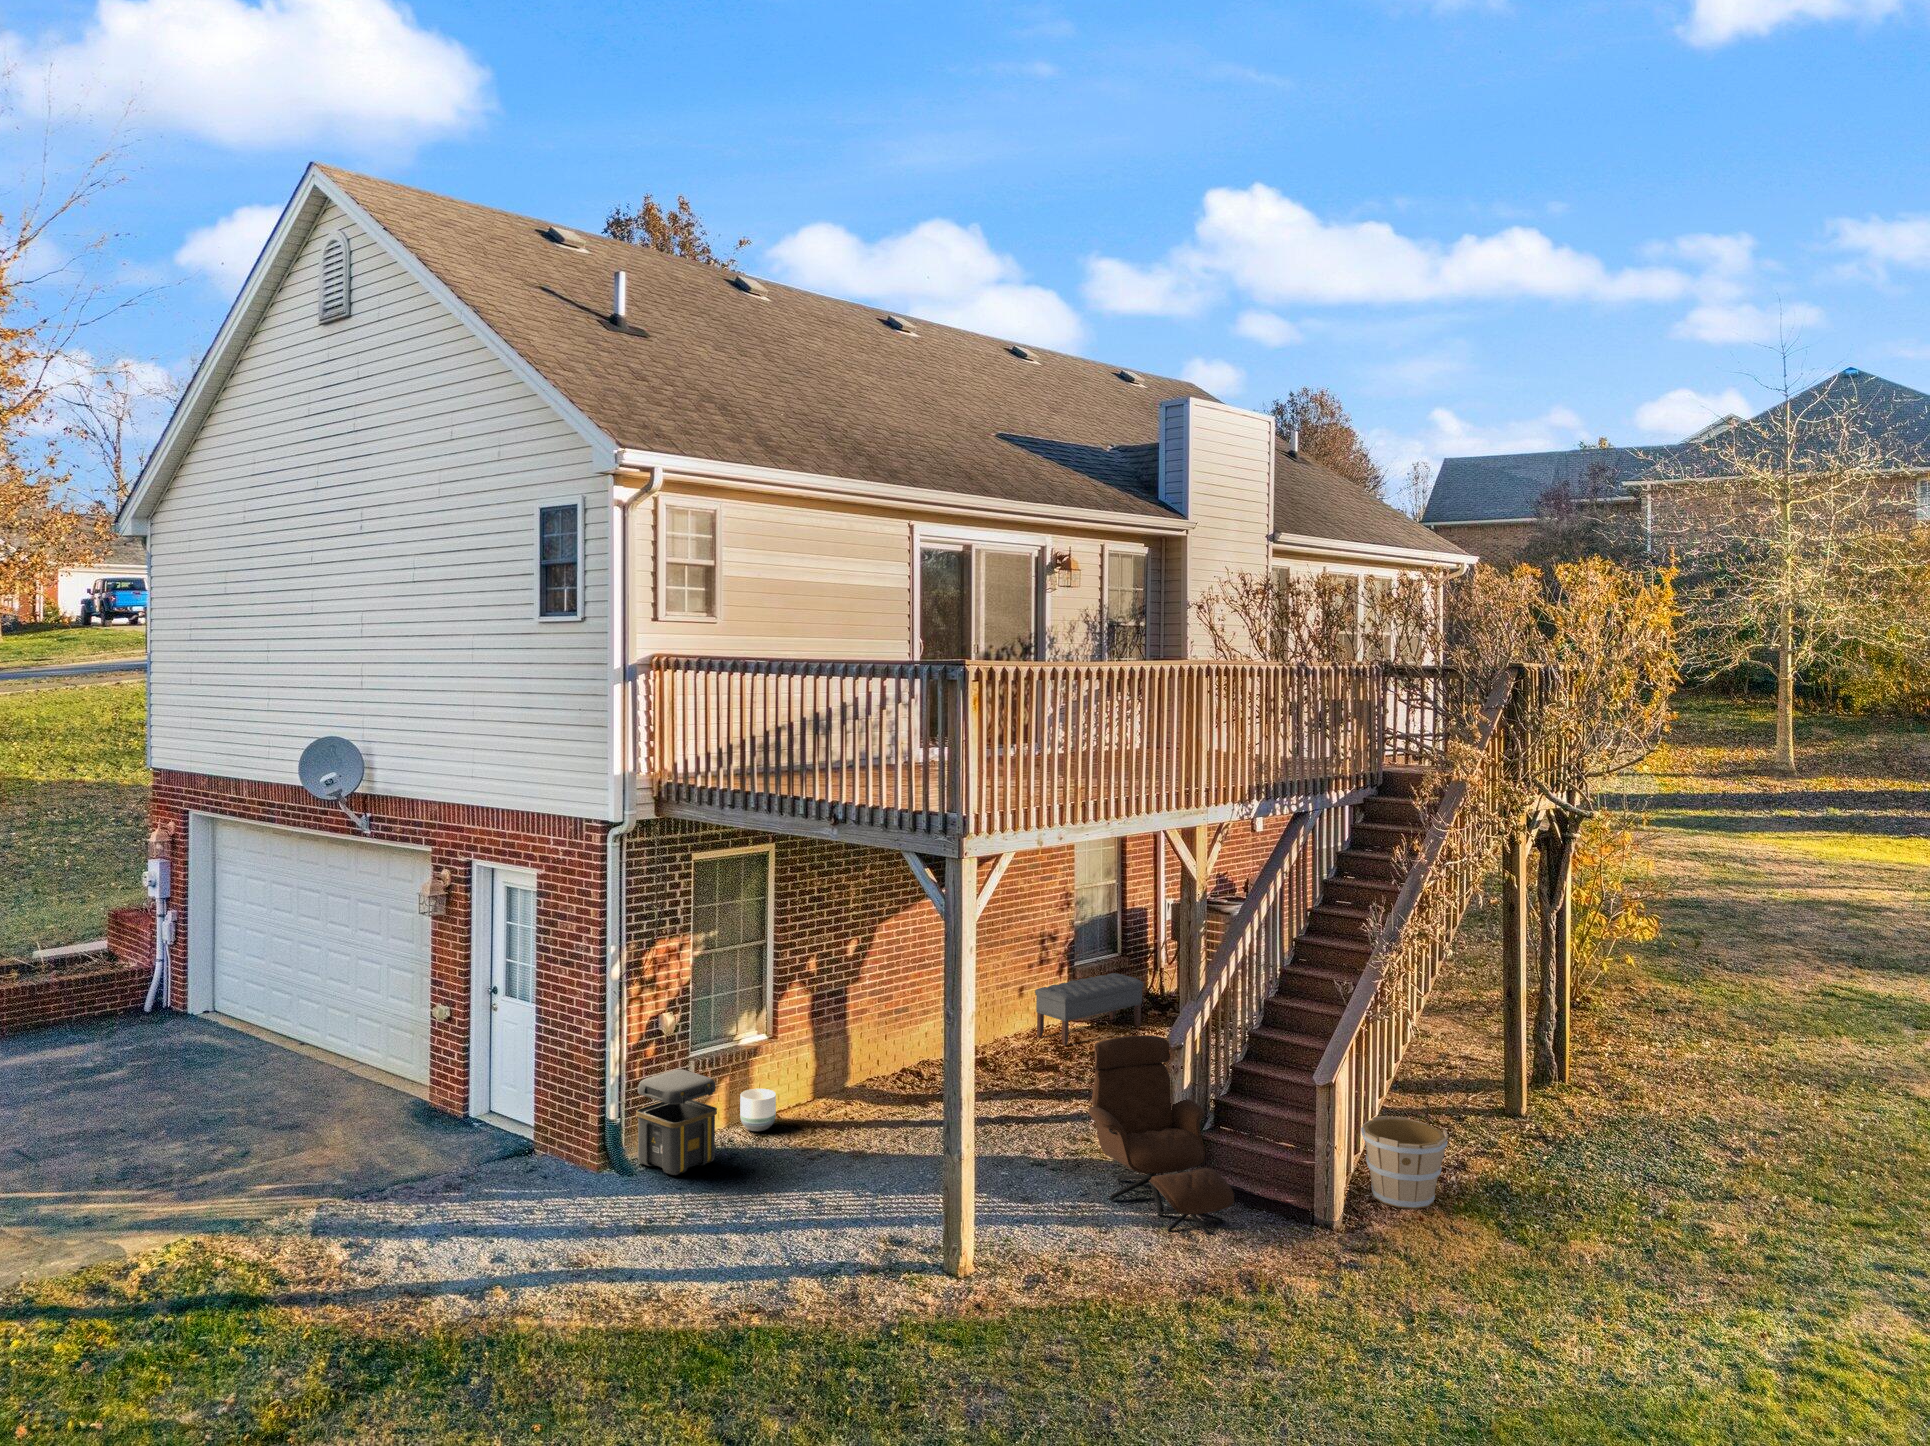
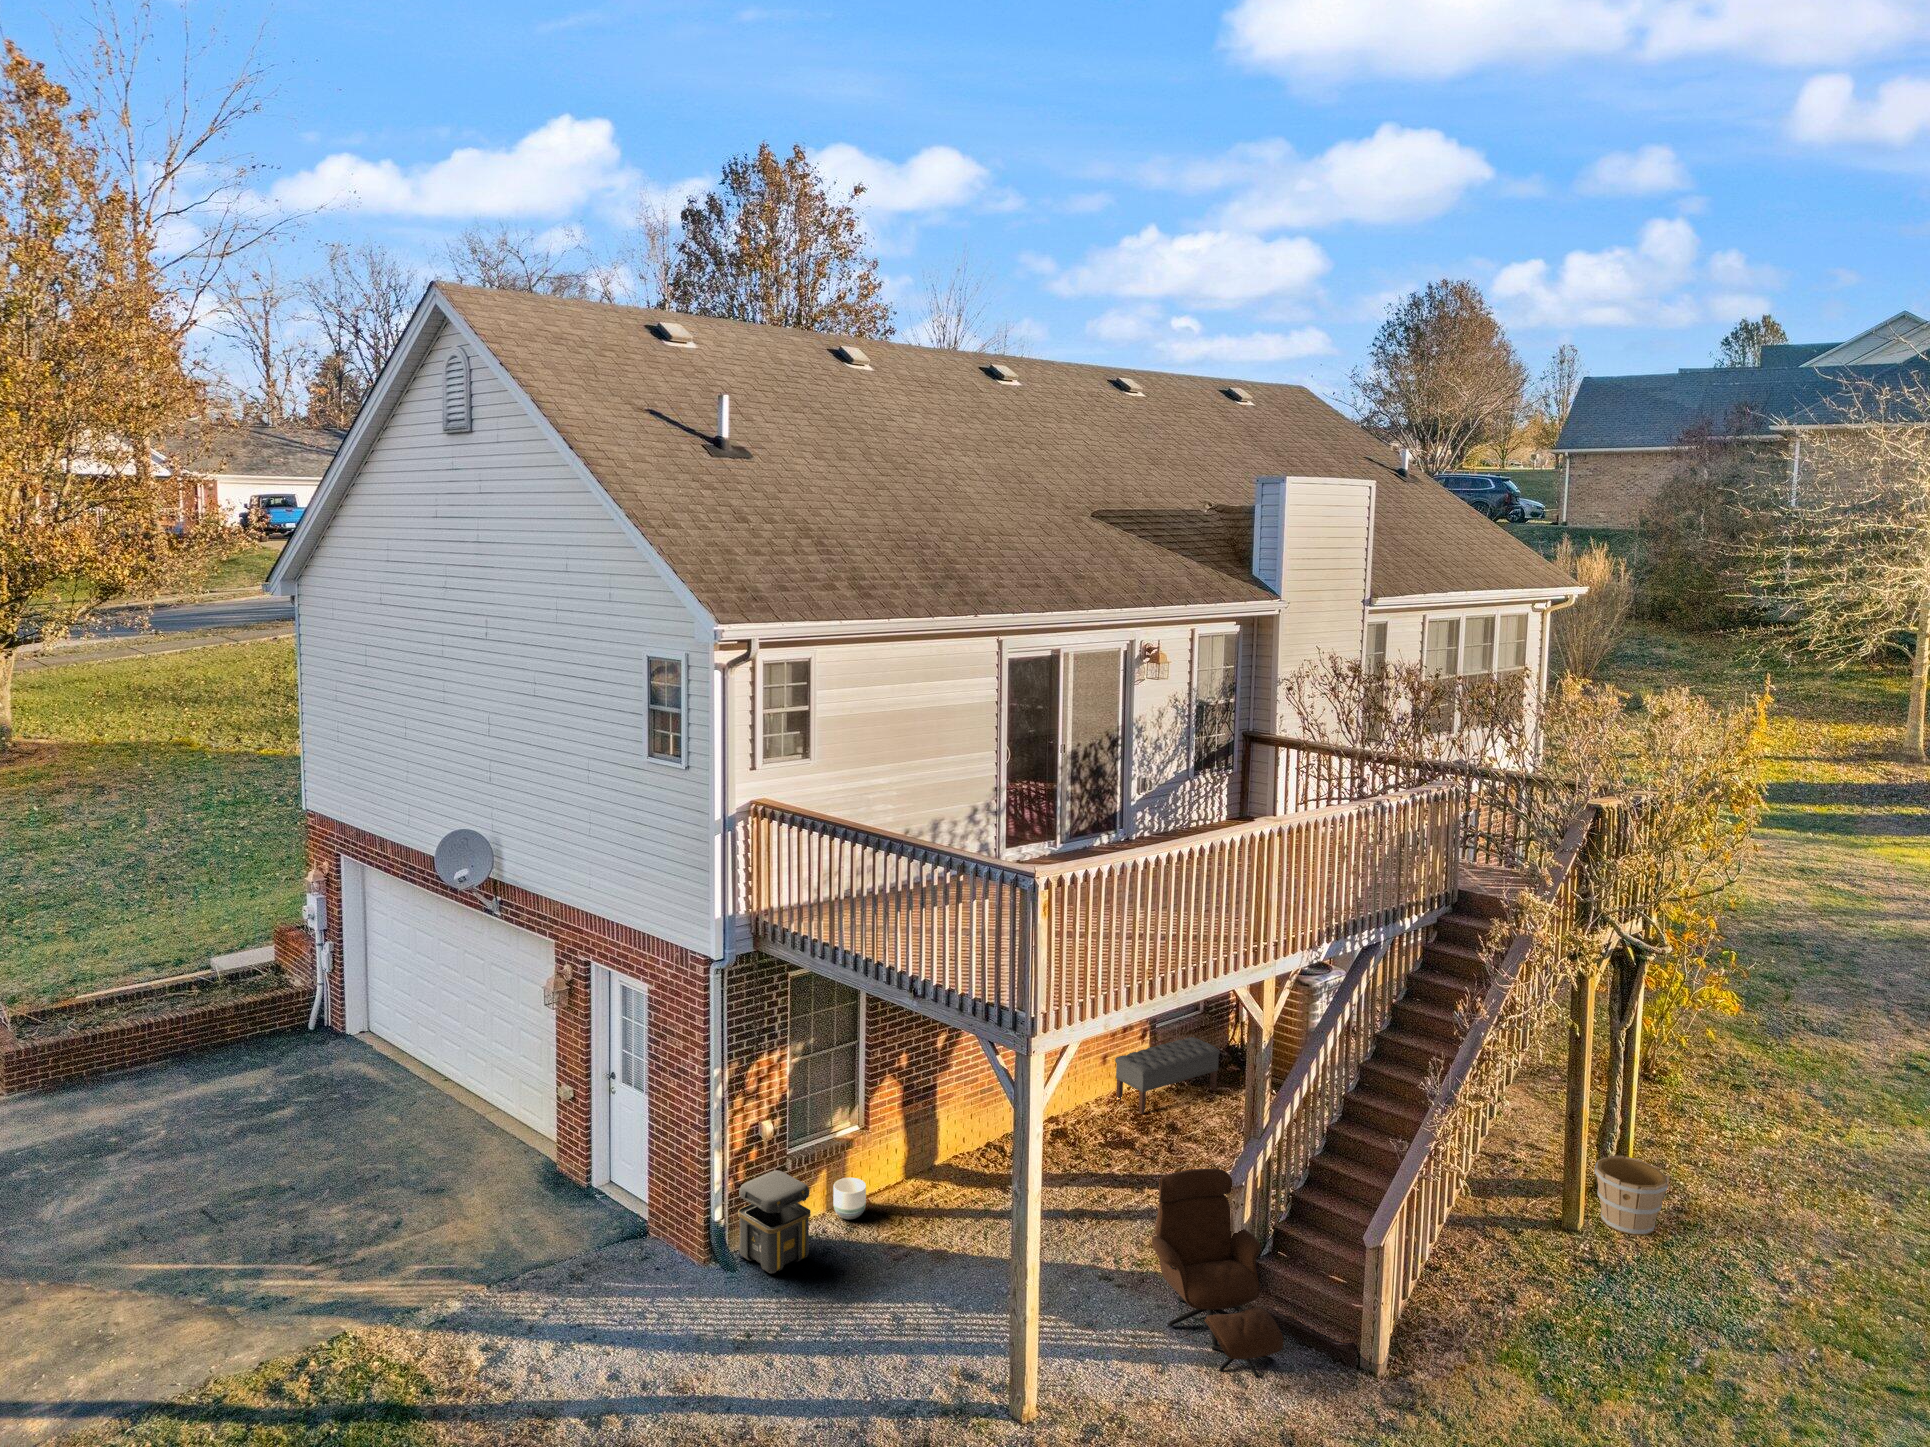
wooden bucket: present [1361,1116,1448,1209] -> present [1595,1156,1670,1235]

